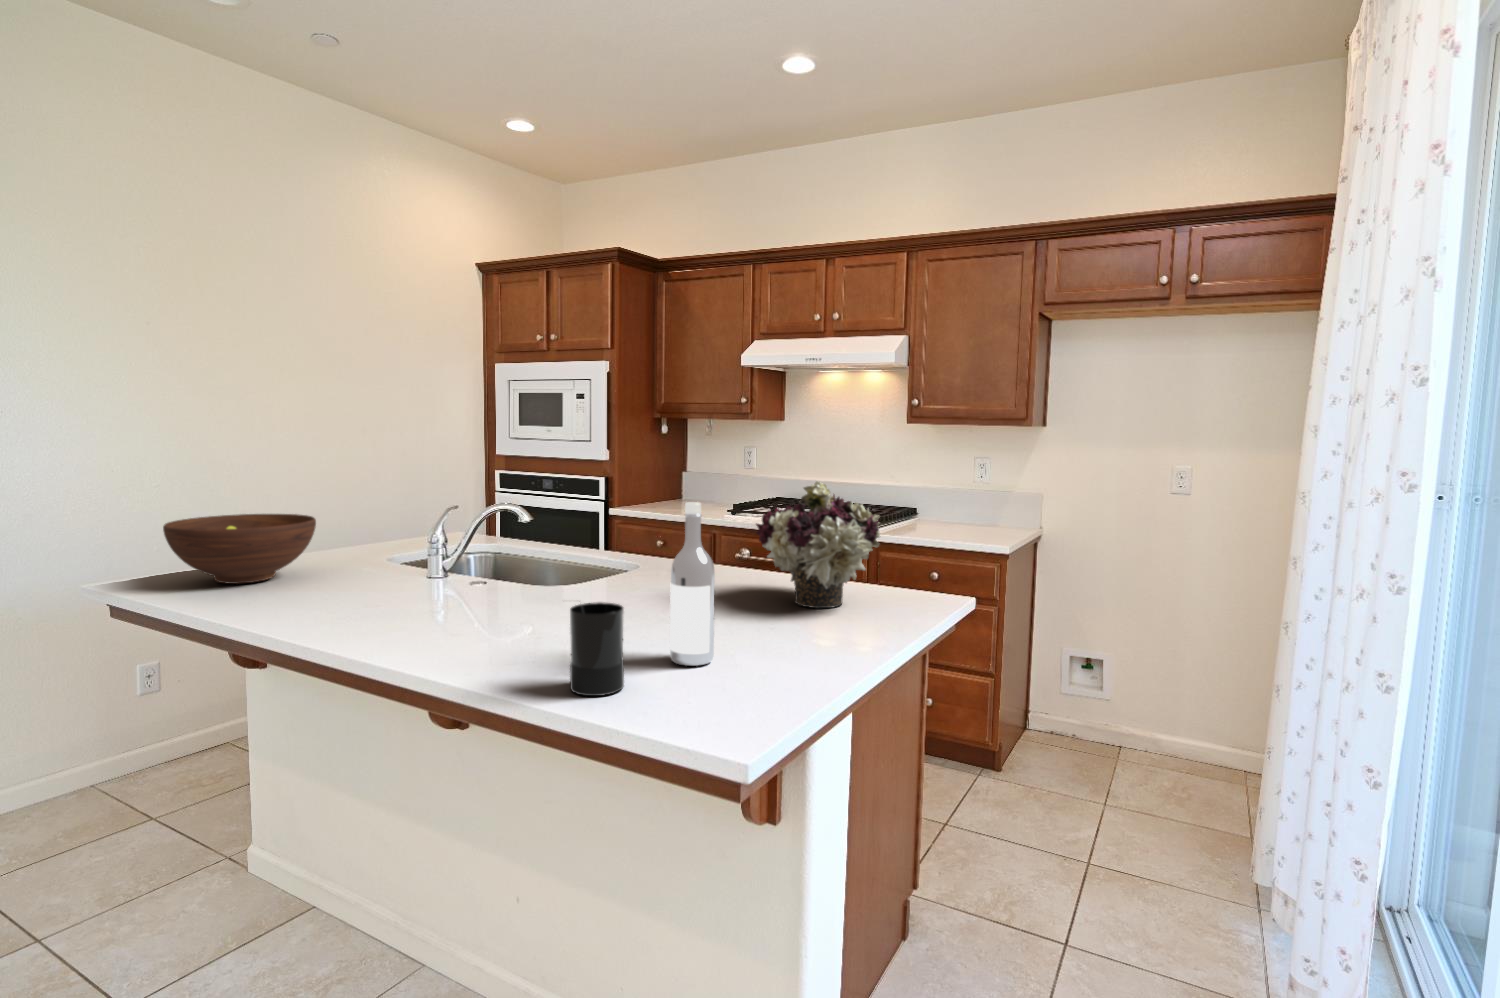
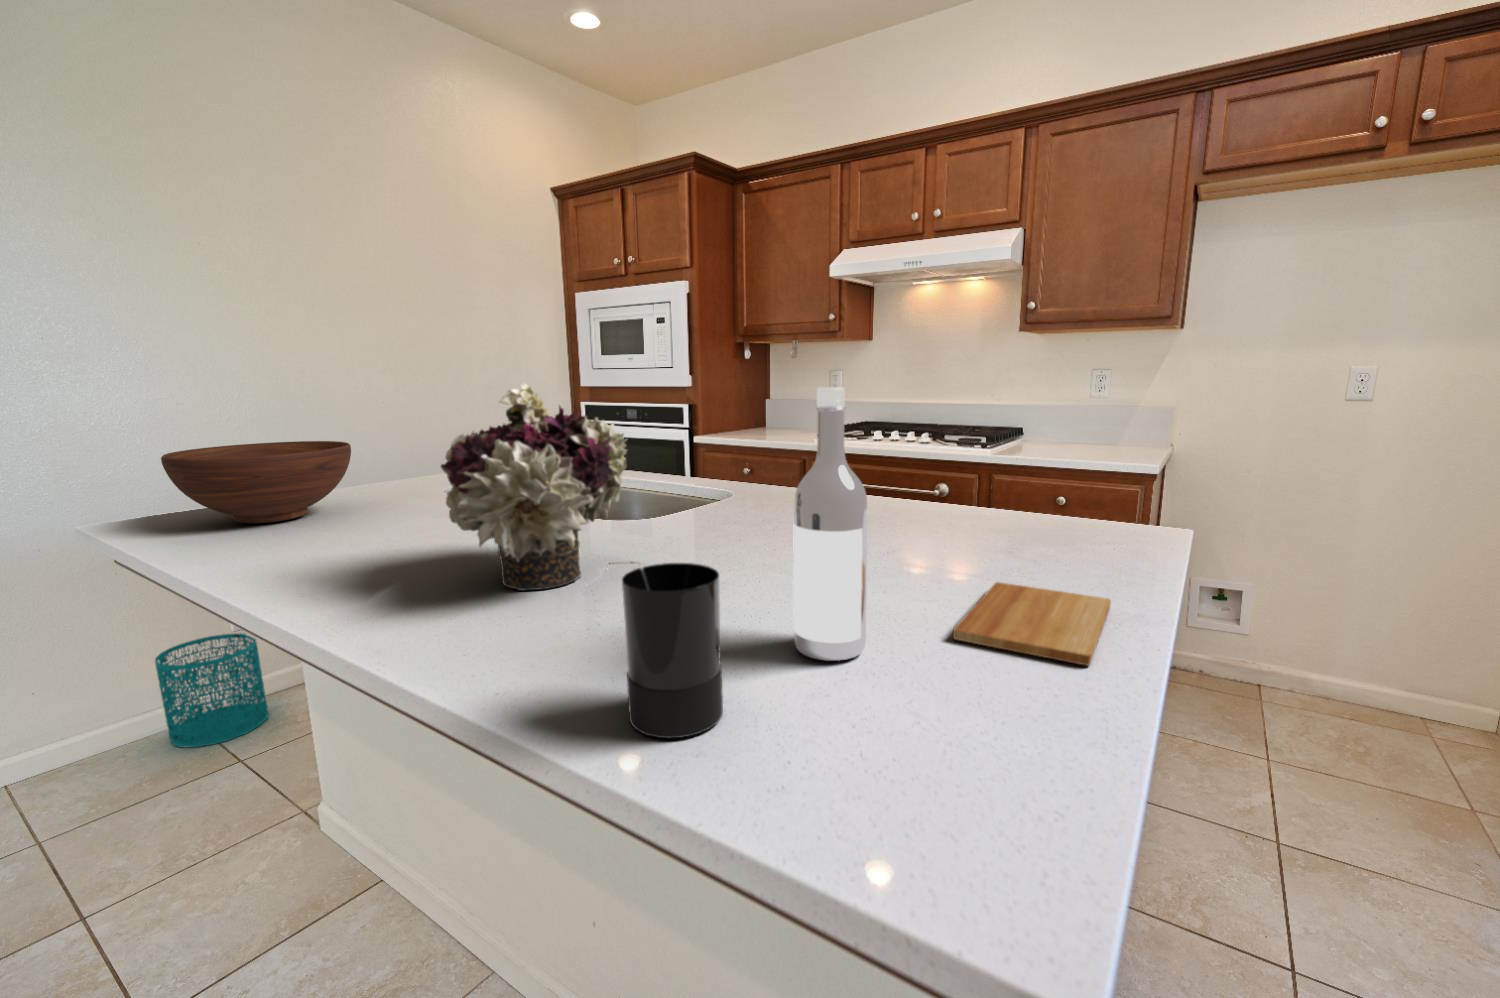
flower arrangement: present [756,481,880,608] -> present [441,384,627,591]
cutting board: none [769,627,878,668] -> present [953,582,1111,666]
wastebasket: none [67,697,171,809] -> present [155,633,268,748]

